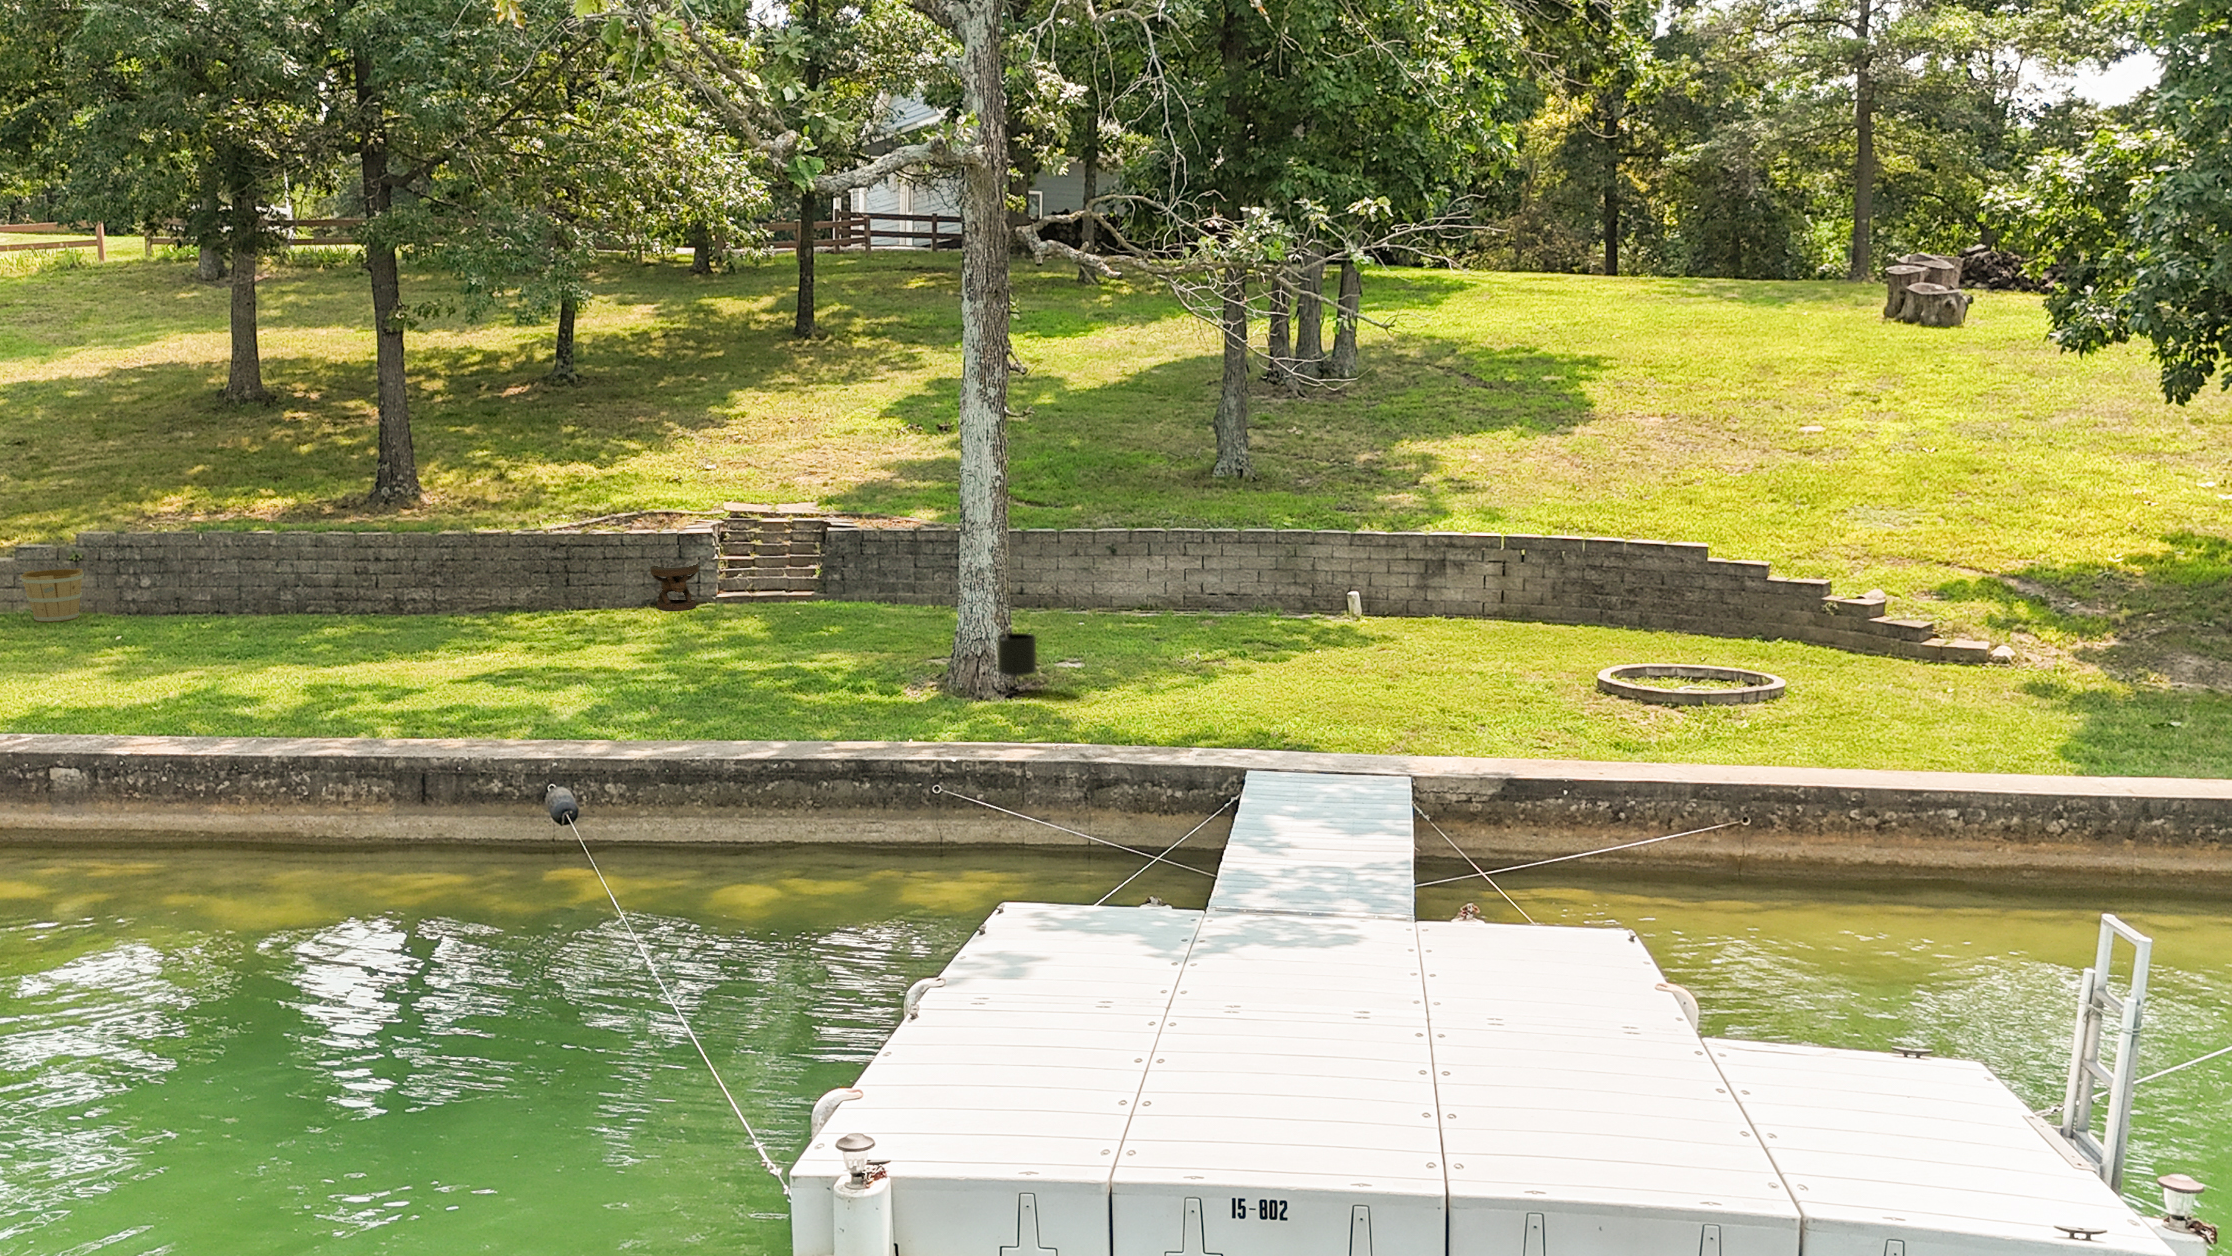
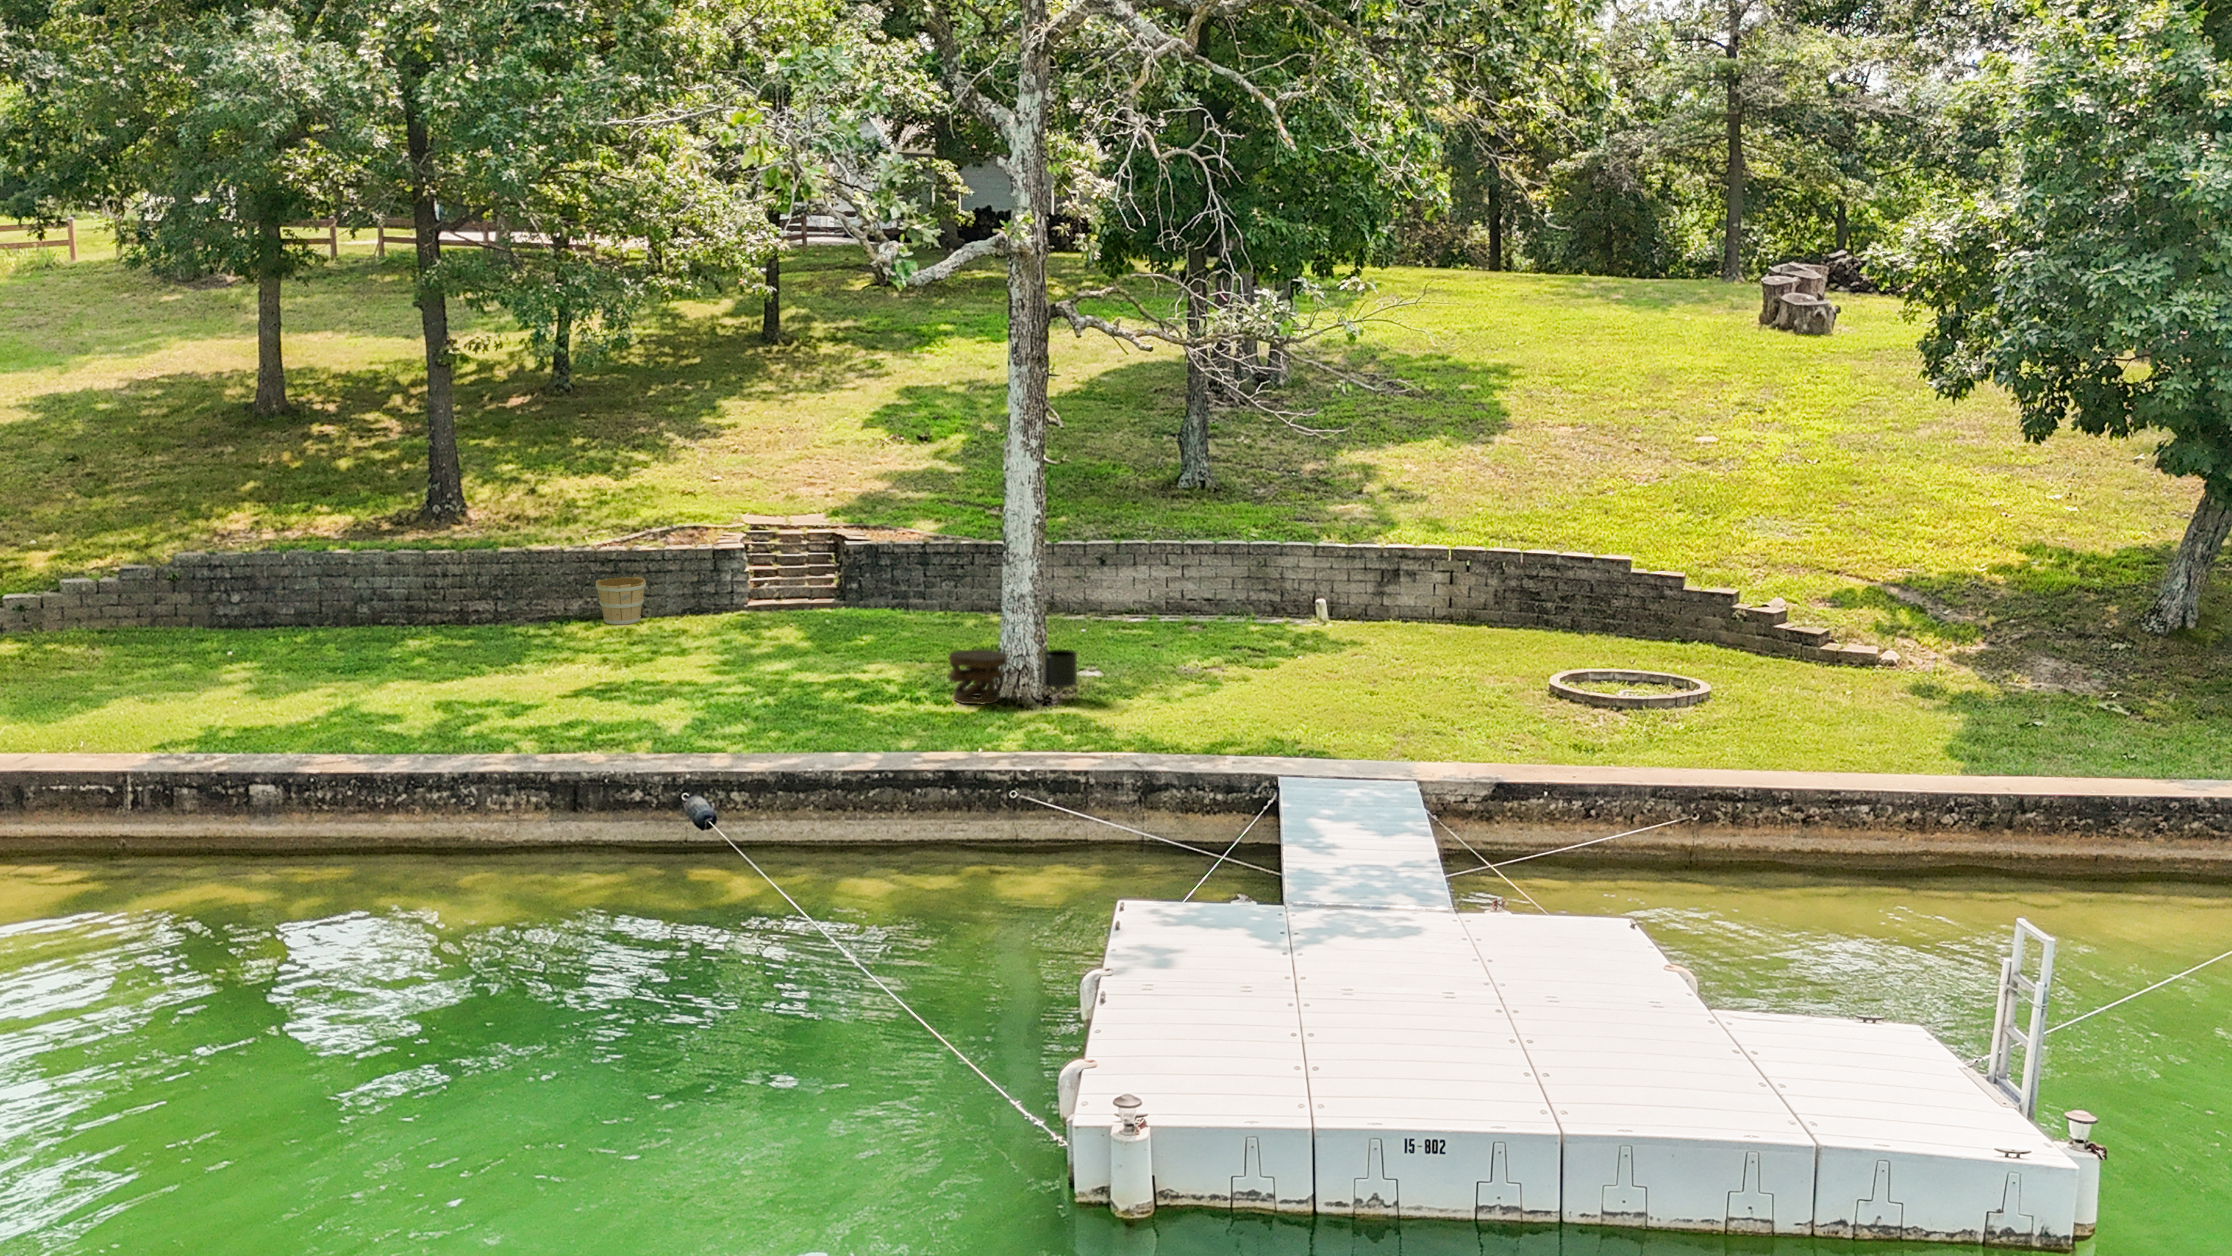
side table: present [650,564,699,611] -> present [948,650,1007,704]
wooden bucket: present [21,568,84,622] -> present [595,577,646,625]

